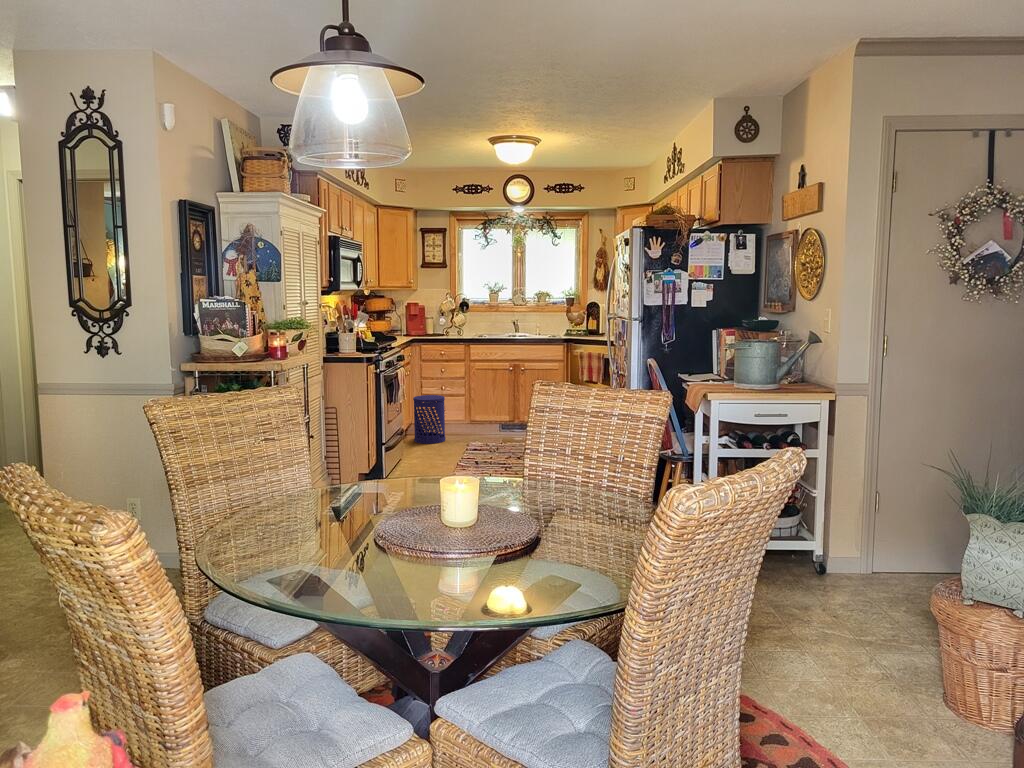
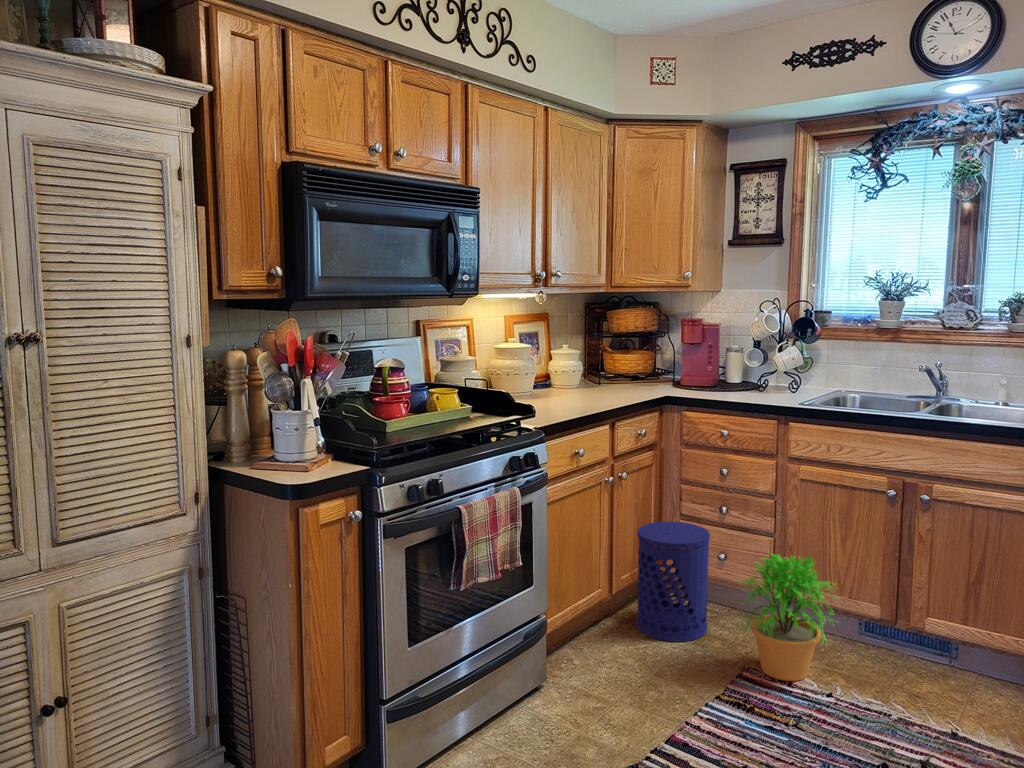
potted plant: none [462,394,504,444] -> present [741,553,833,681]

